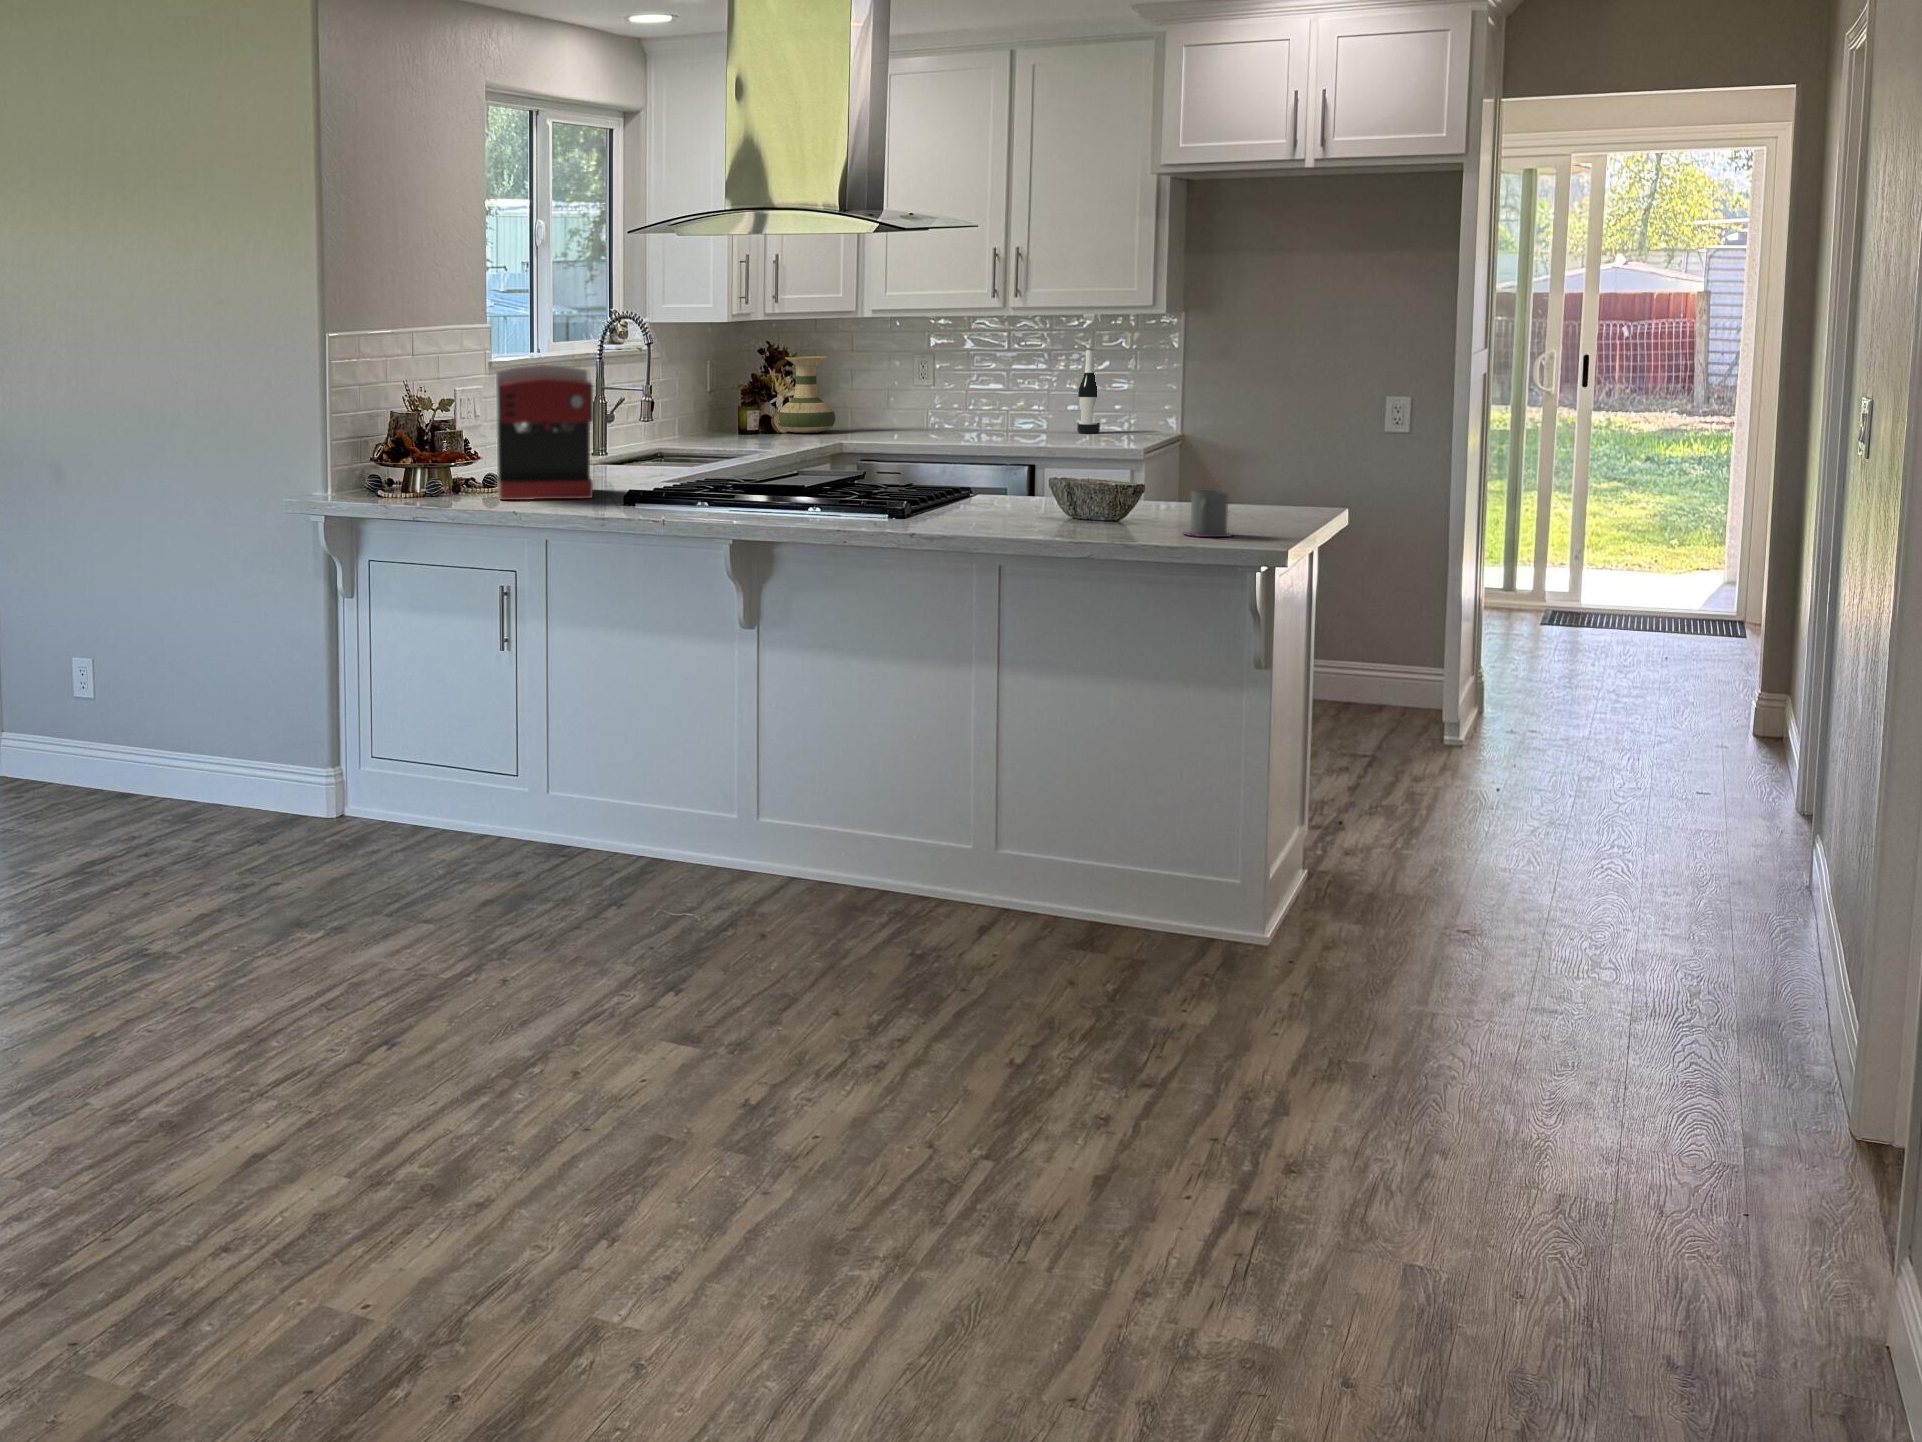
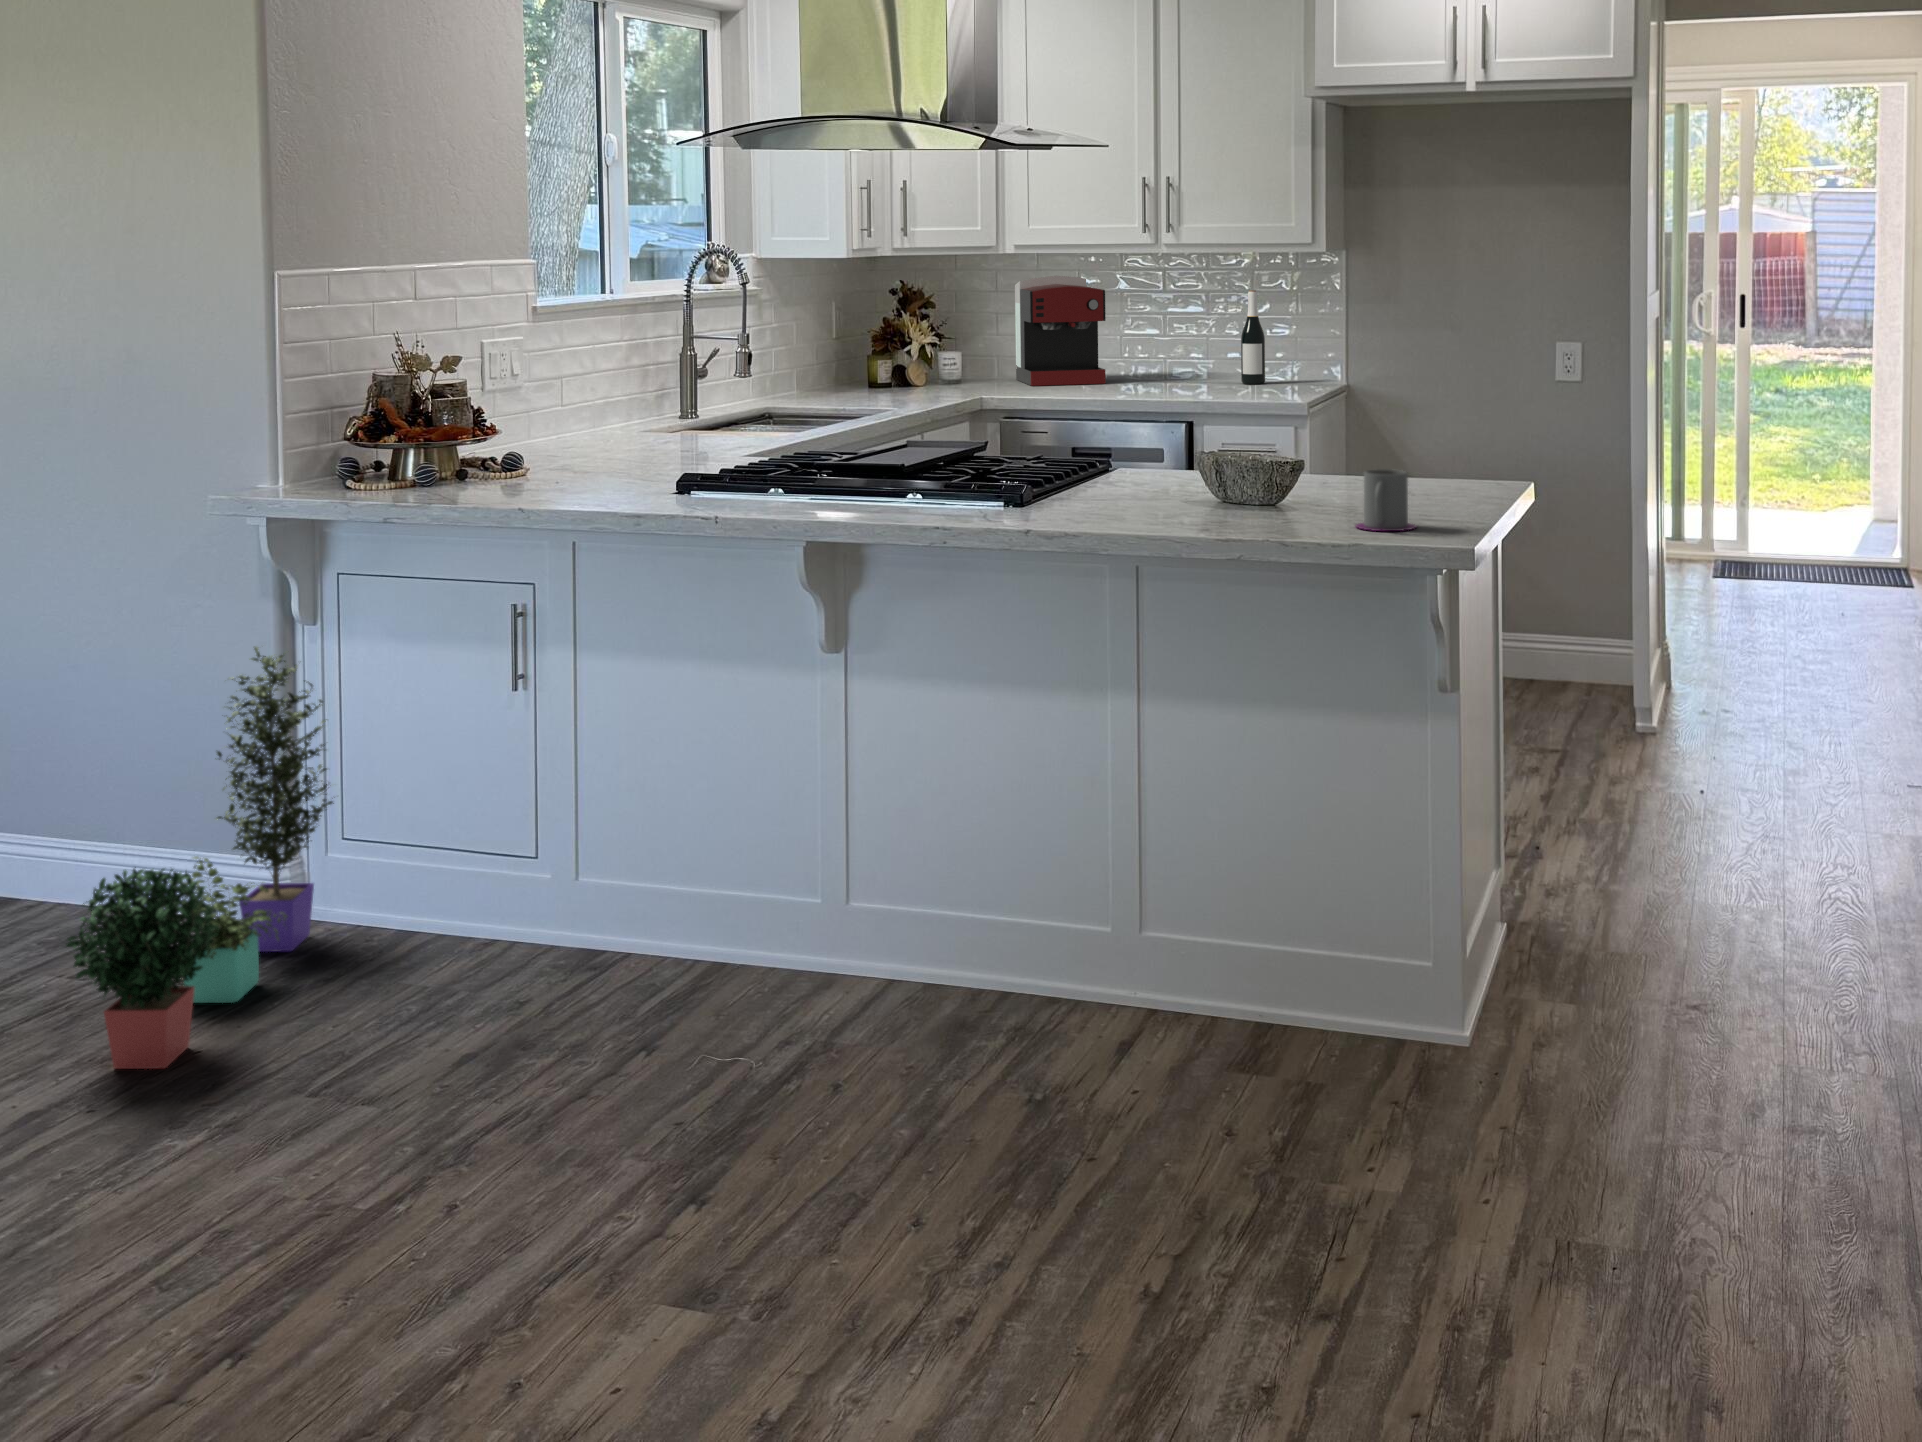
vase: present [778,356,835,433] -> none [909,299,976,387]
coffee maker: present [496,365,593,500] -> present [1015,276,1106,386]
potted plant: none [217,612,373,897] -> present [66,647,334,1069]

